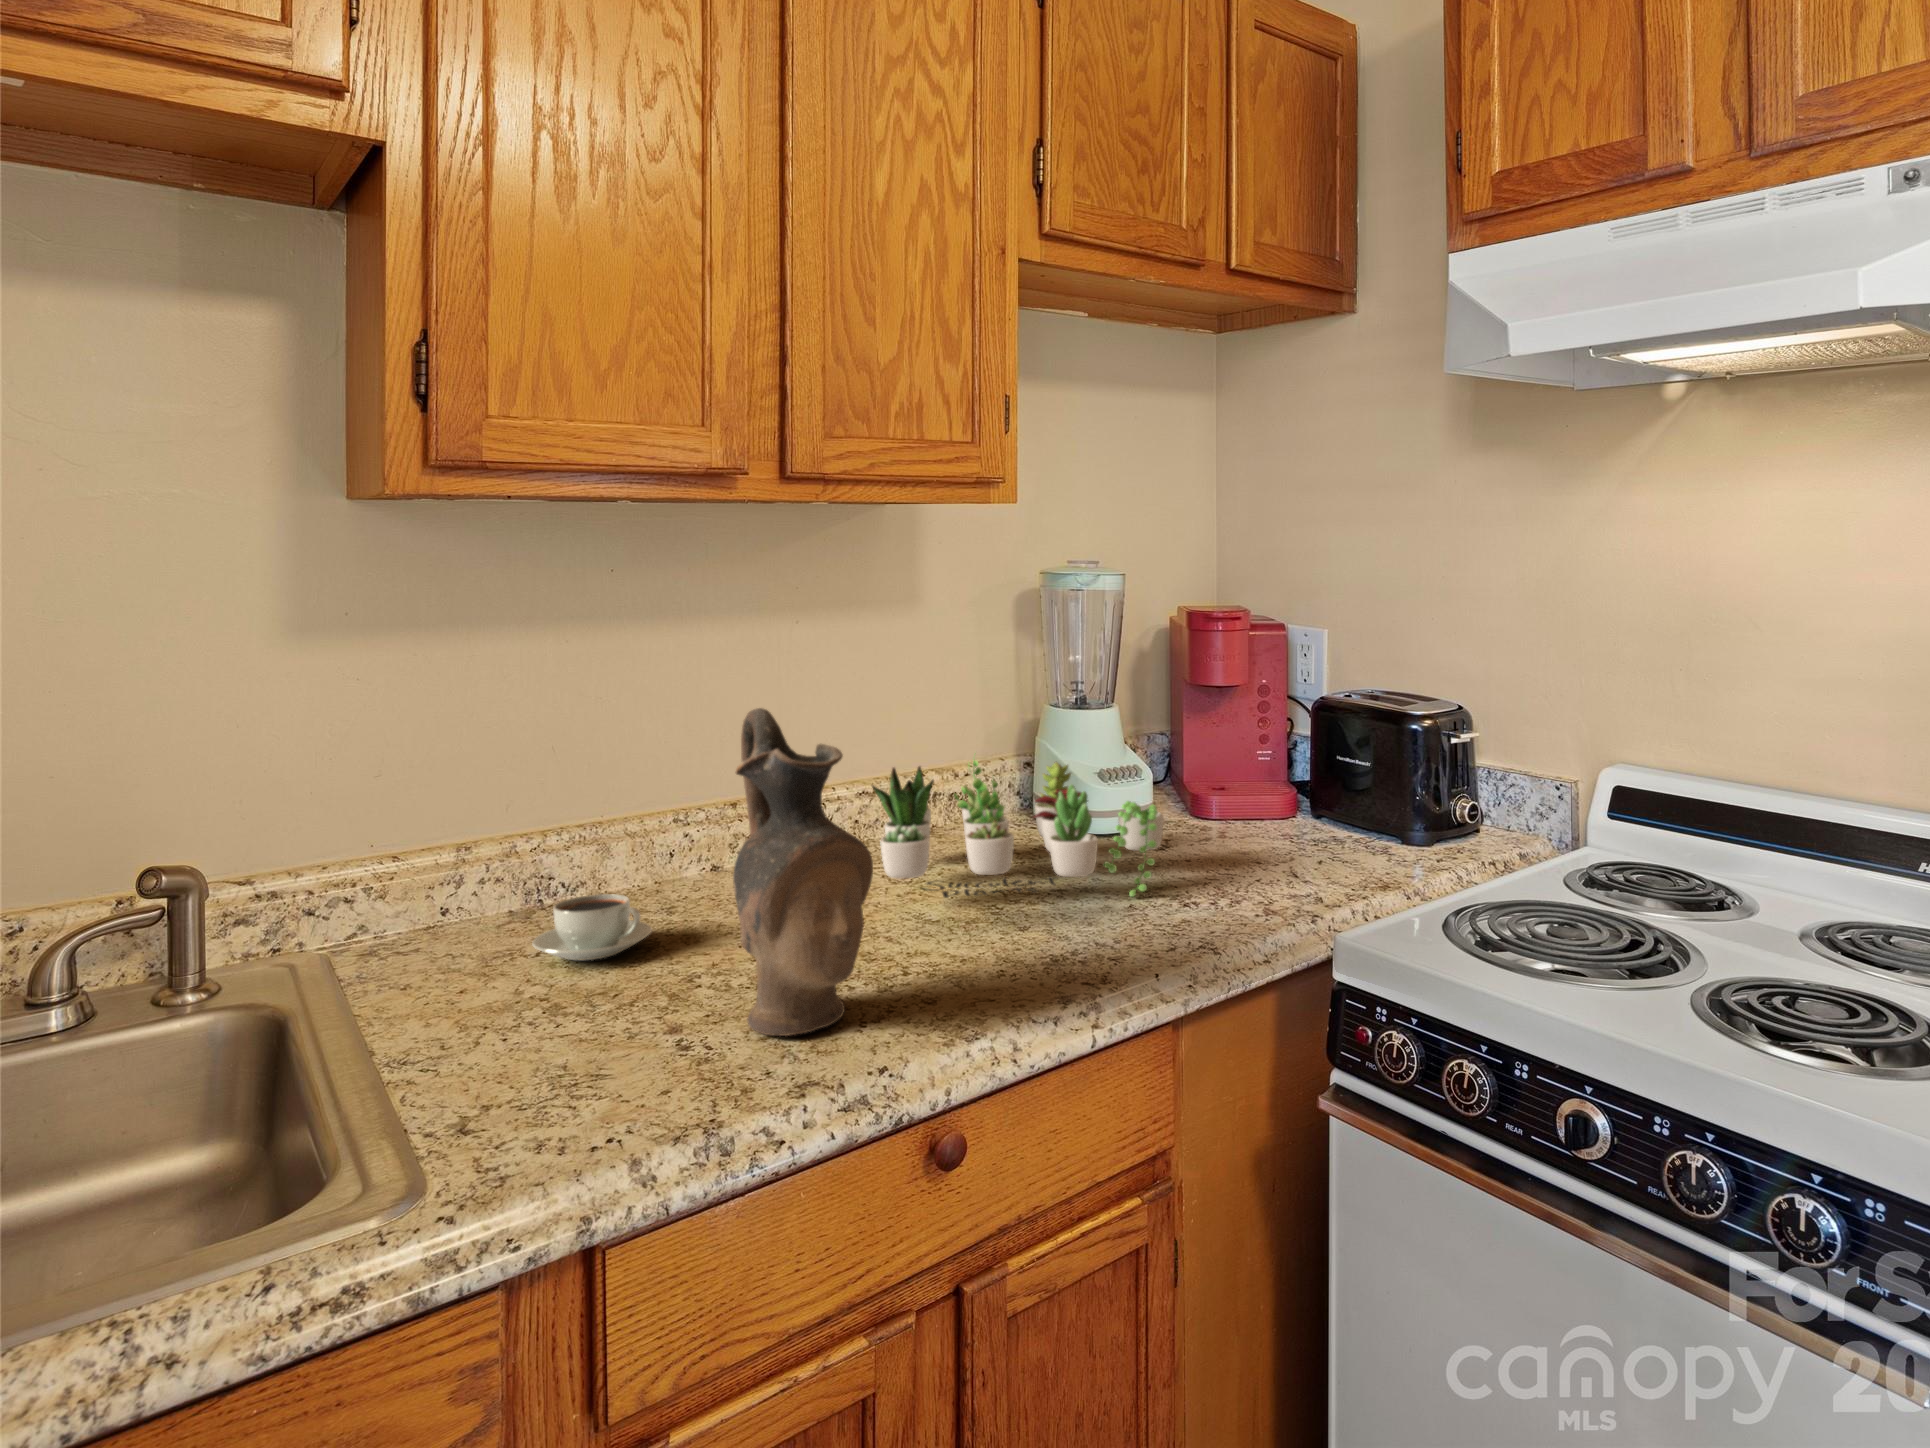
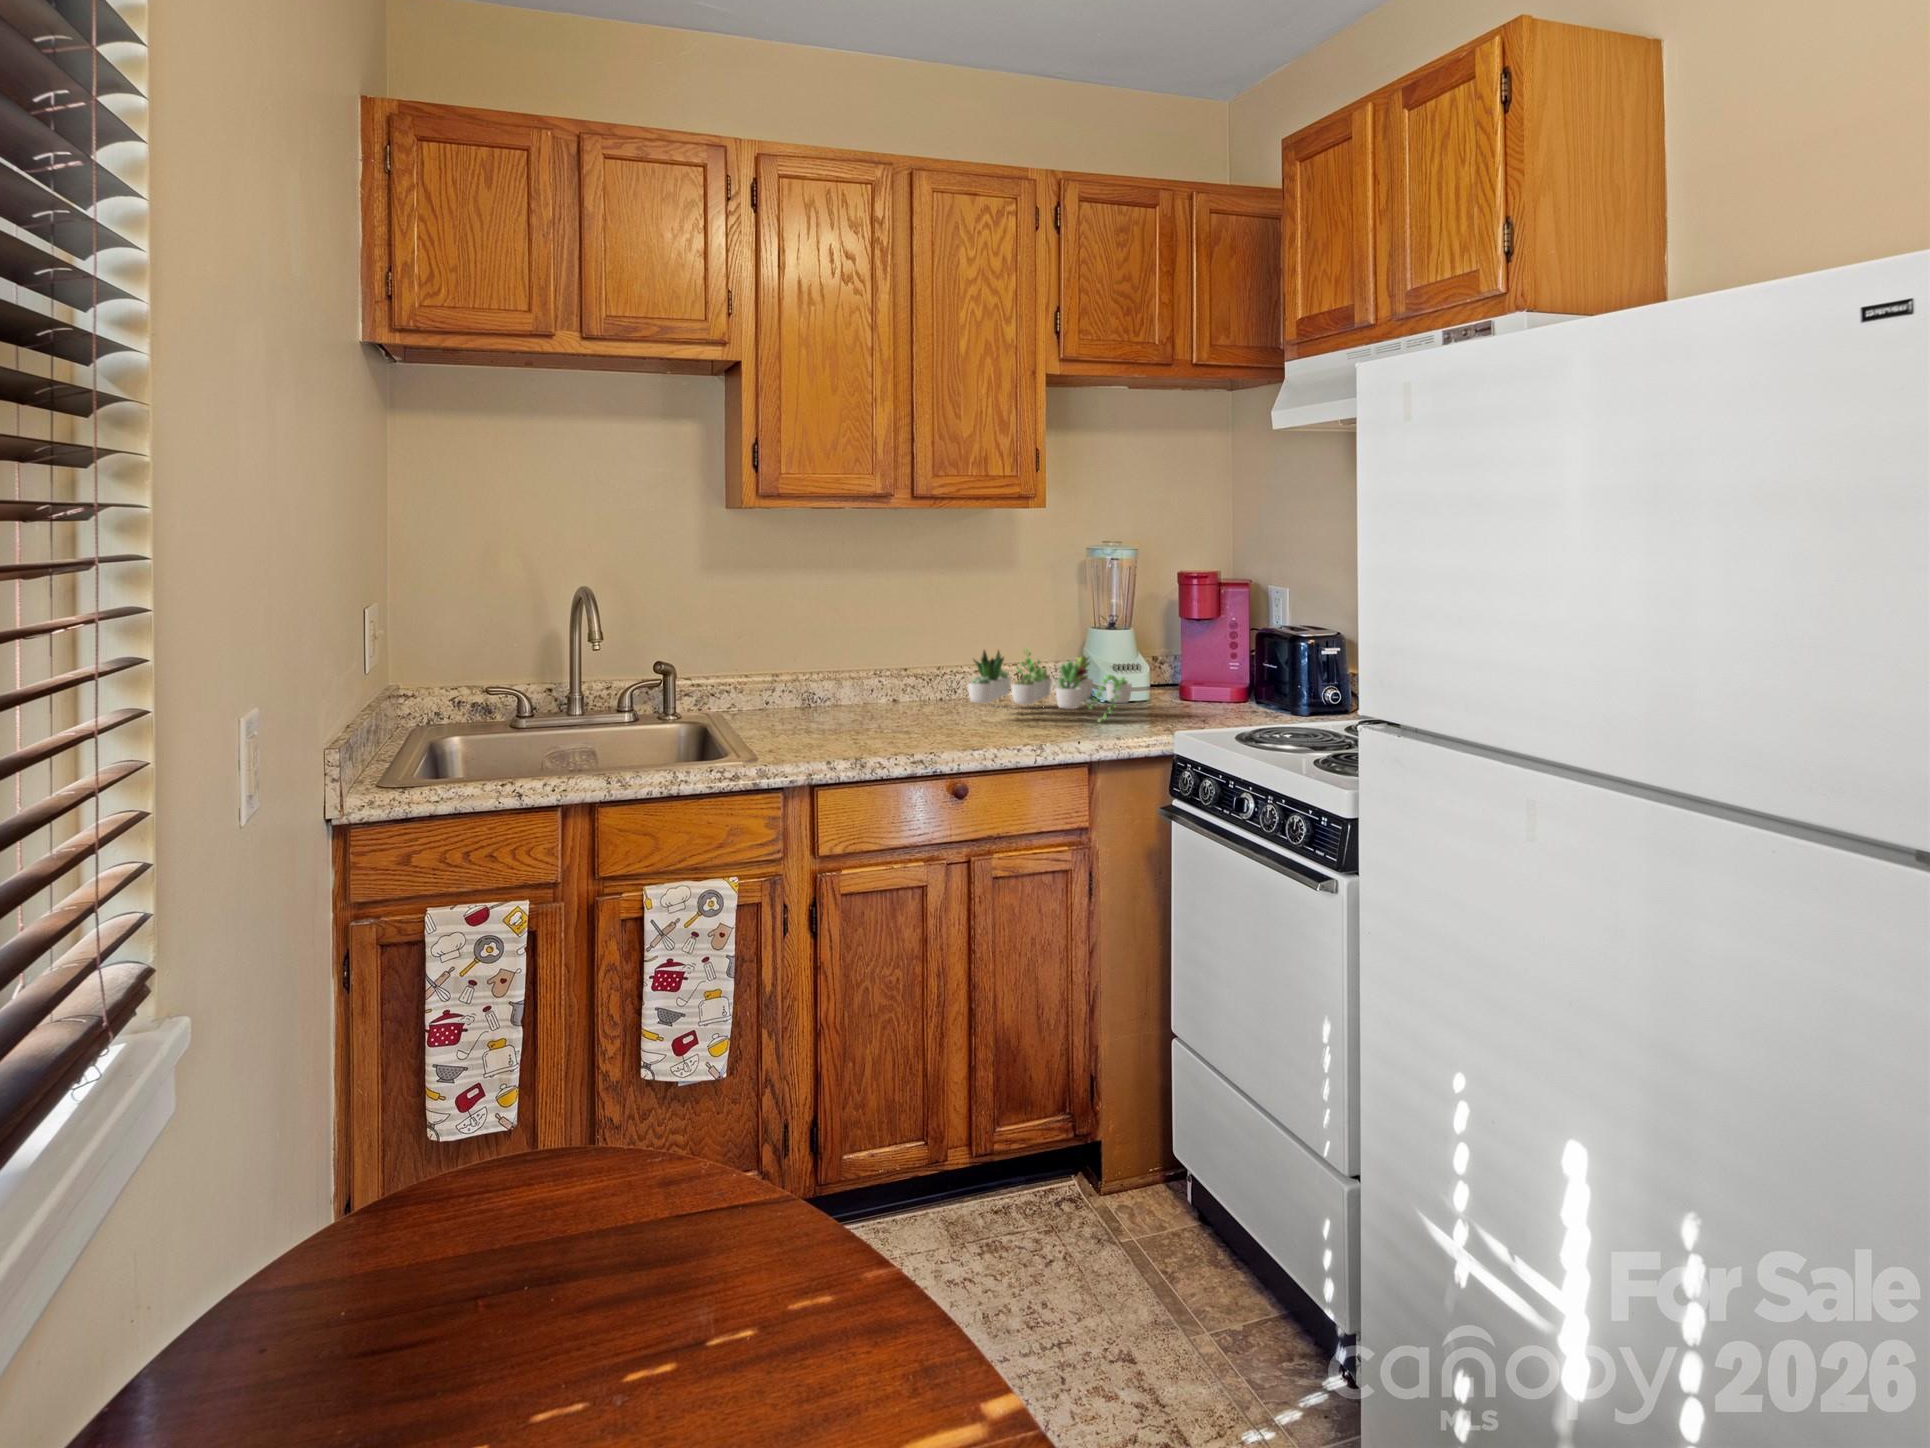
ceramic pitcher: present [733,708,873,1036] -> none [881,604,941,743]
coffee cup: present [532,894,652,961] -> none [802,698,855,724]

